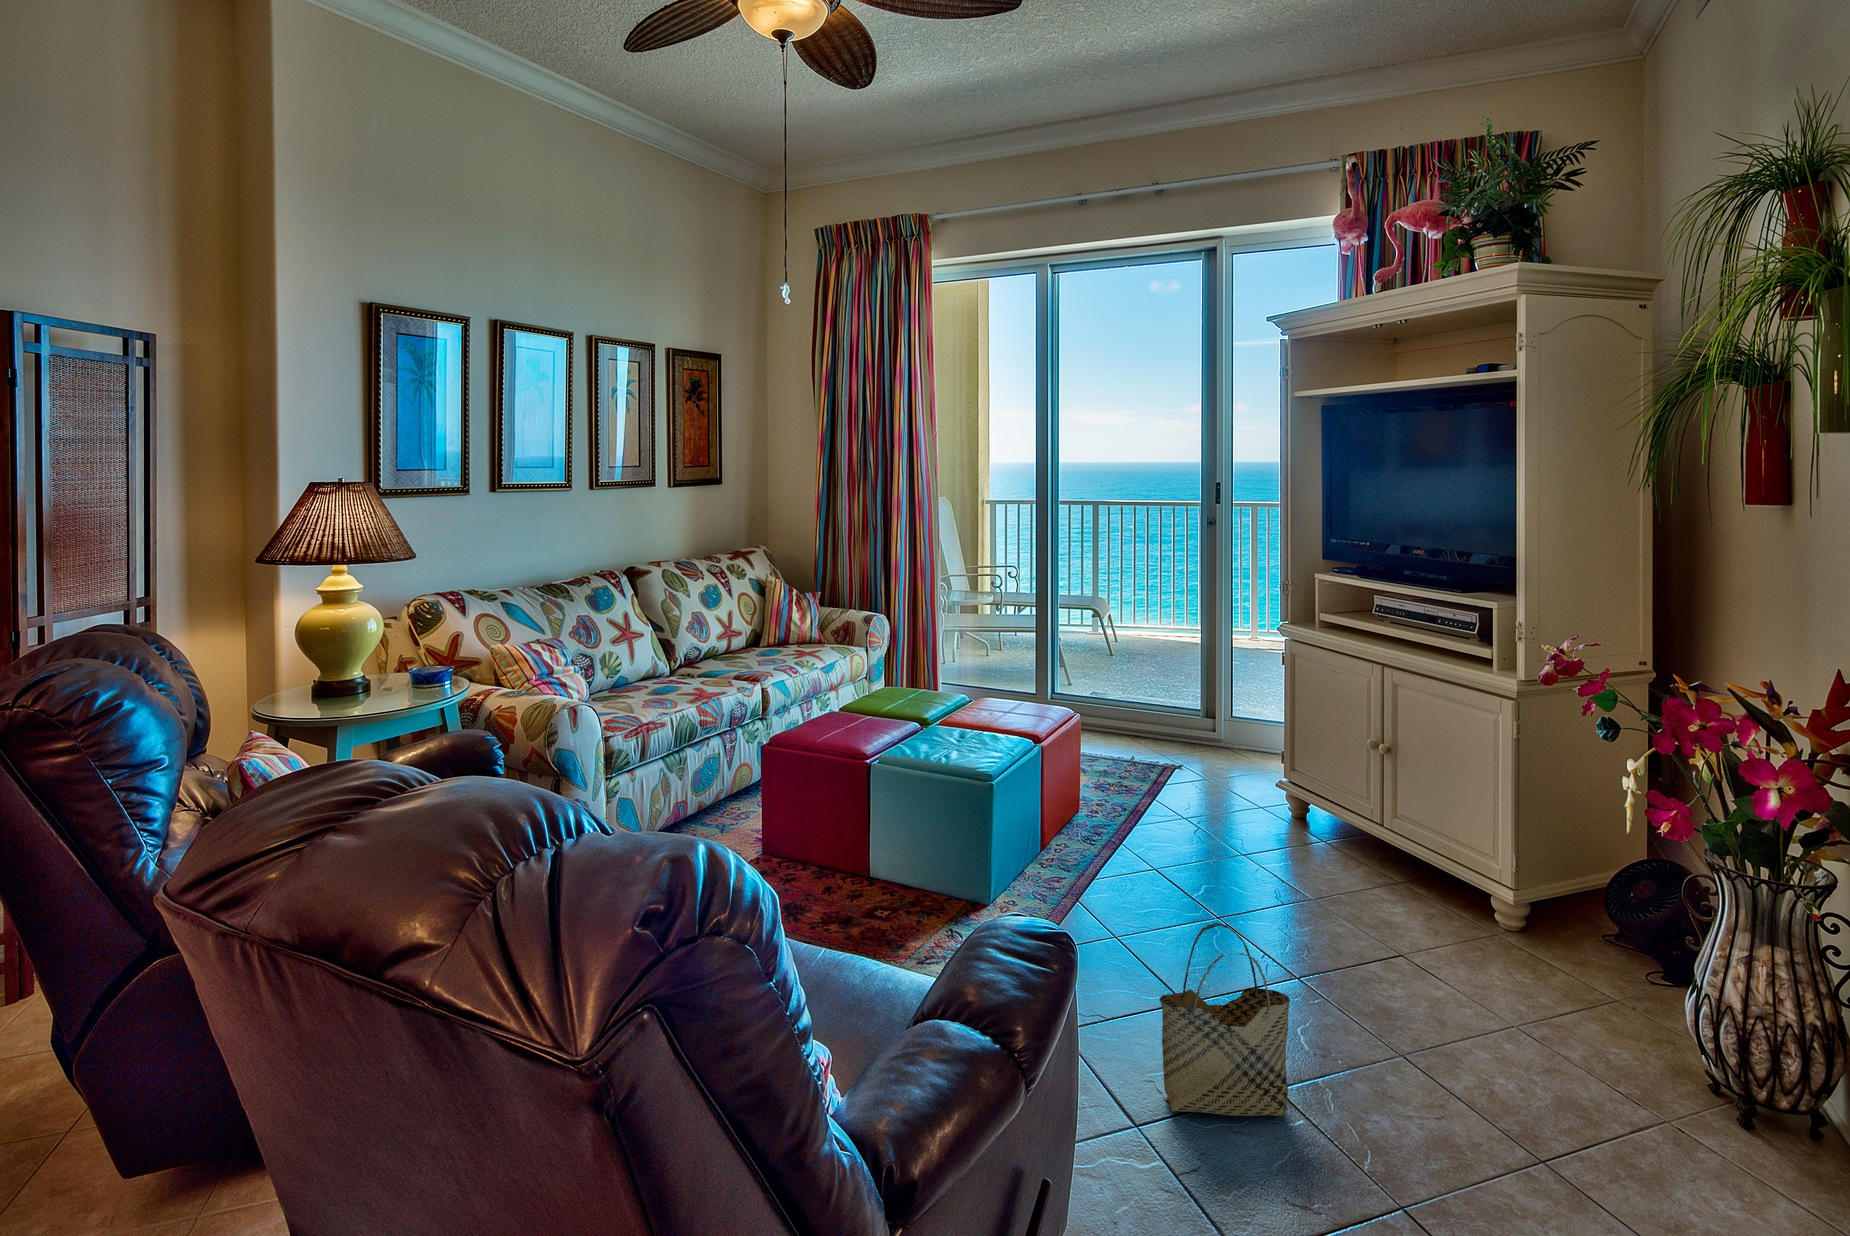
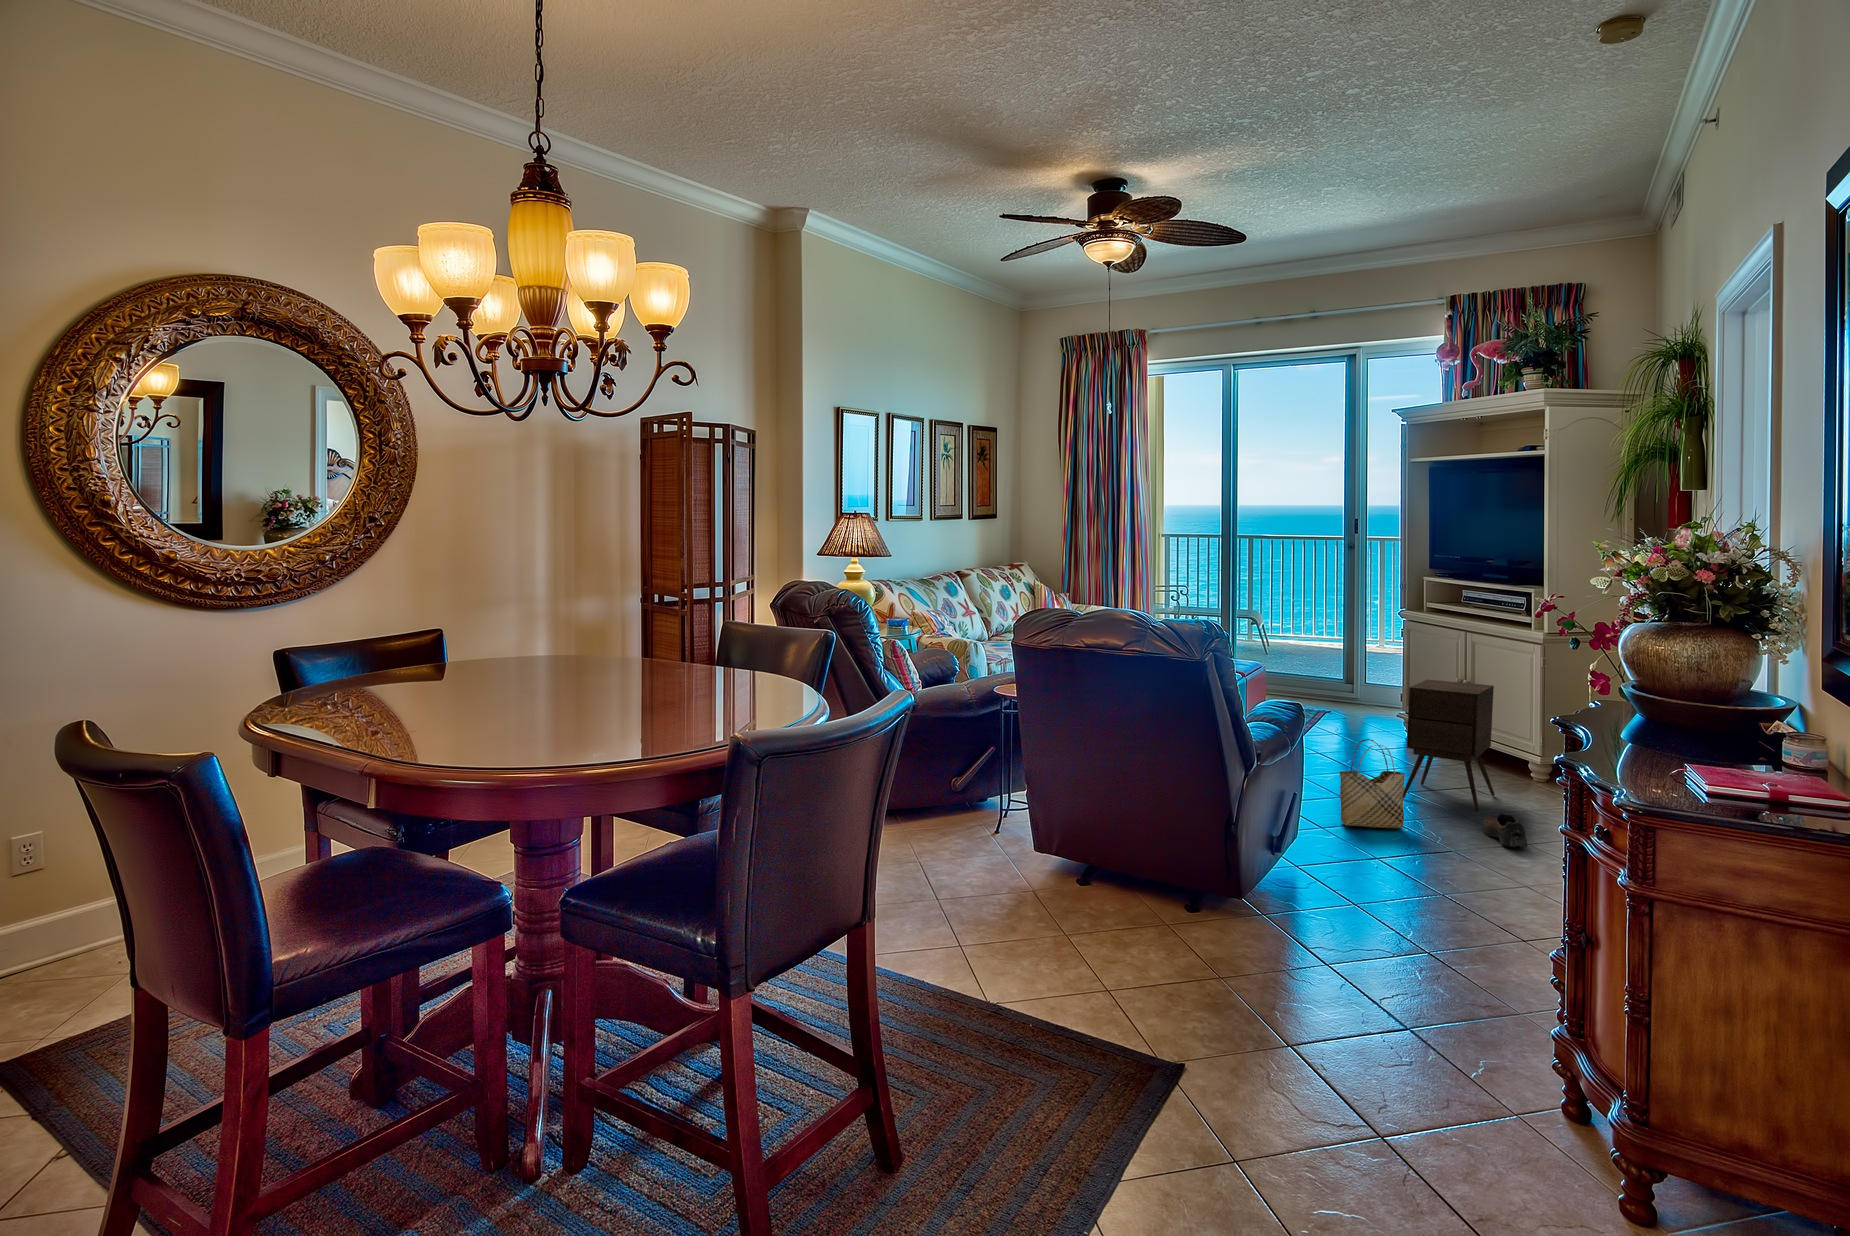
side table: none [1281,767,1444,1034] -> present [1403,680,1495,811]
shoe: none [1441,1077,1547,1192] -> present [1483,813,1527,847]

